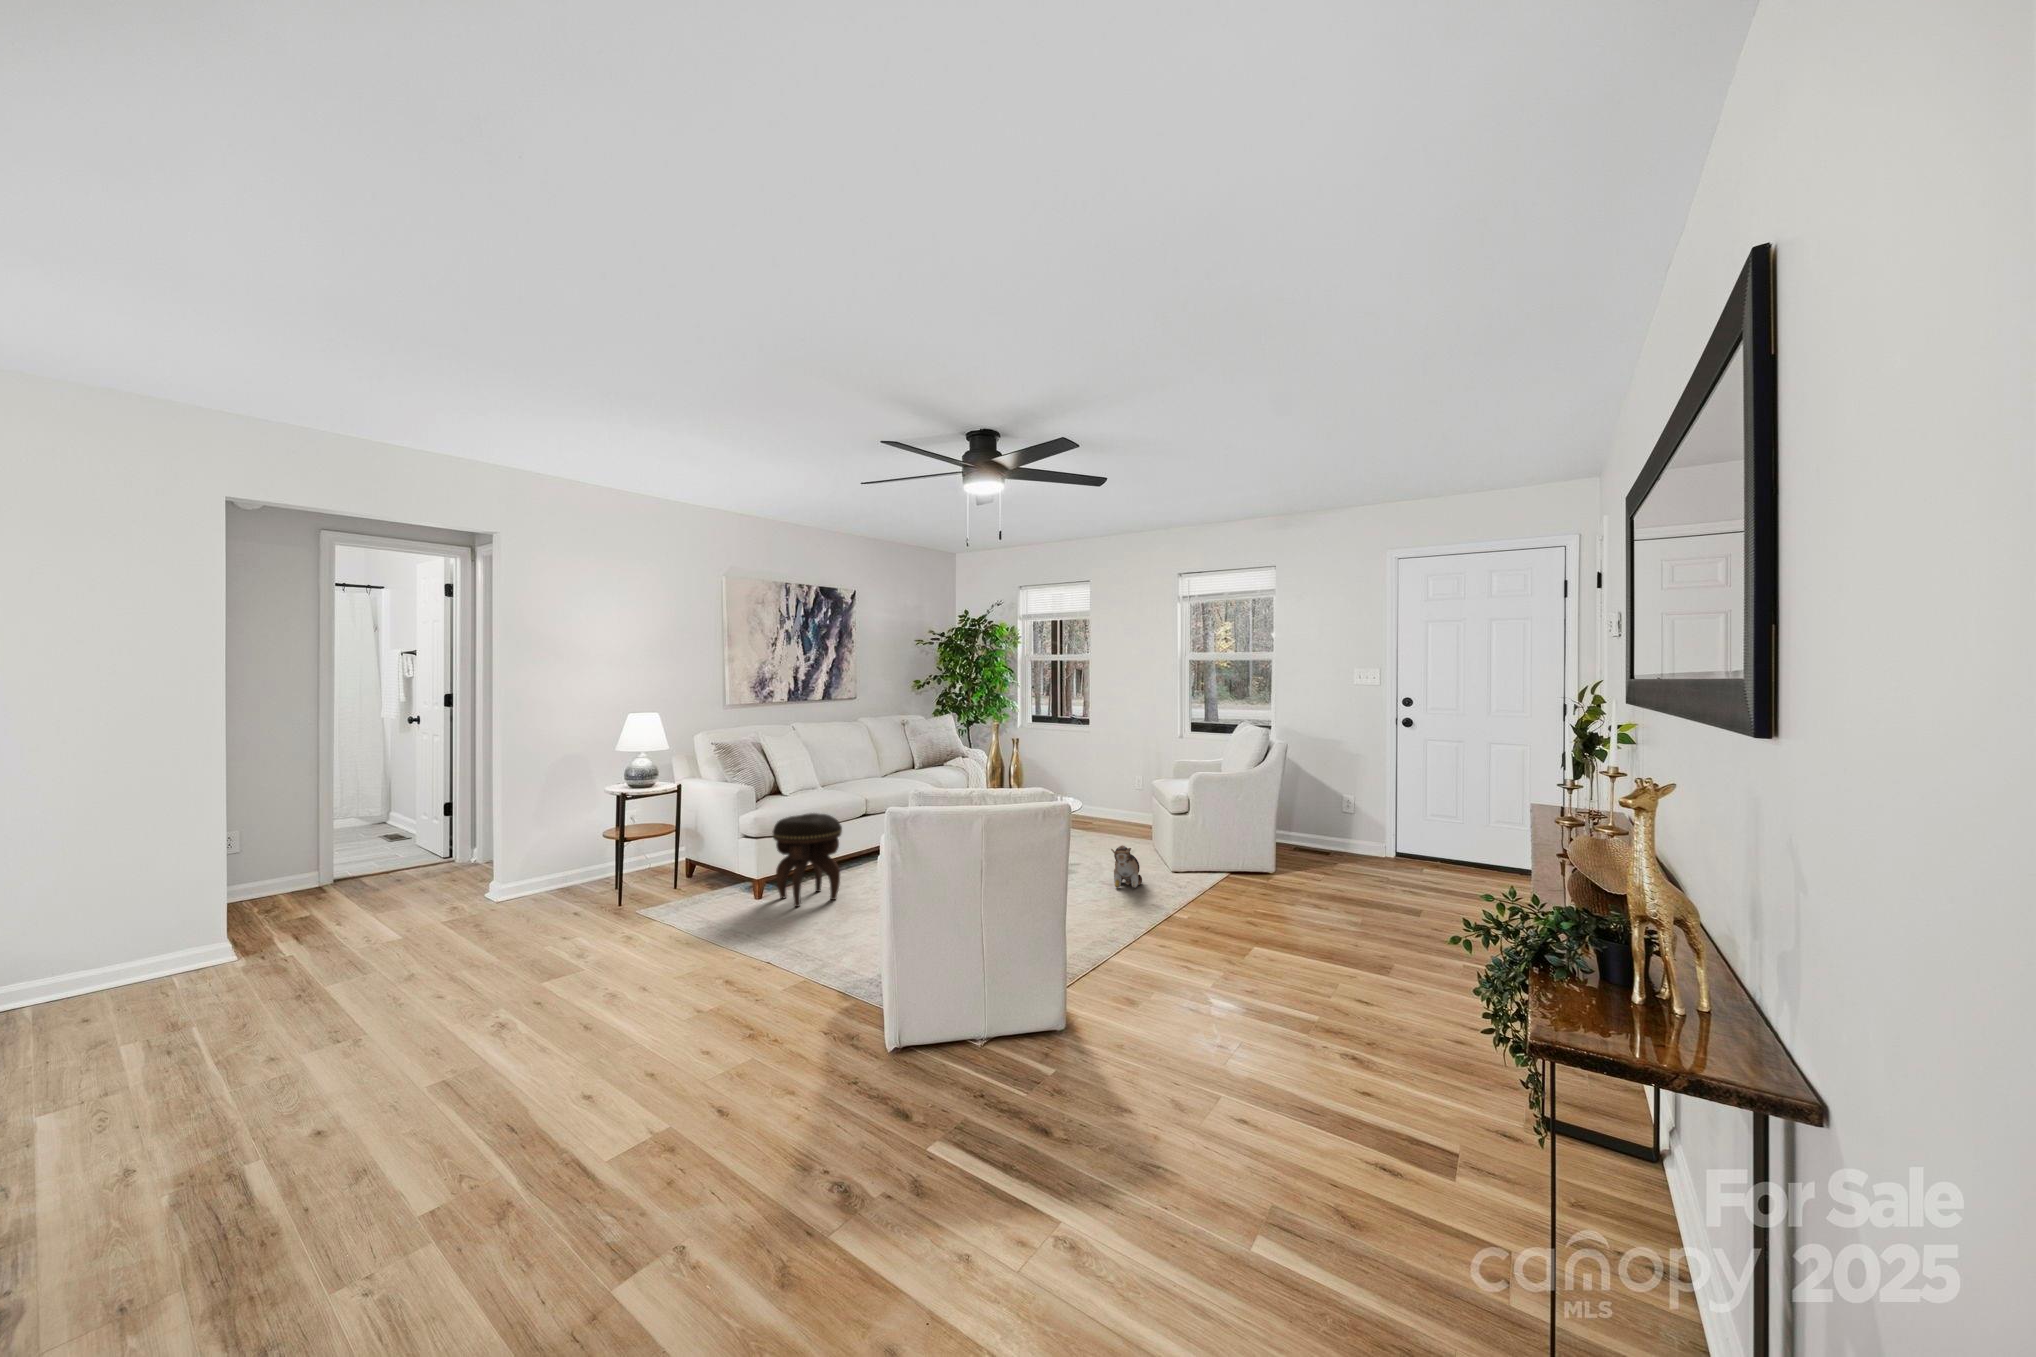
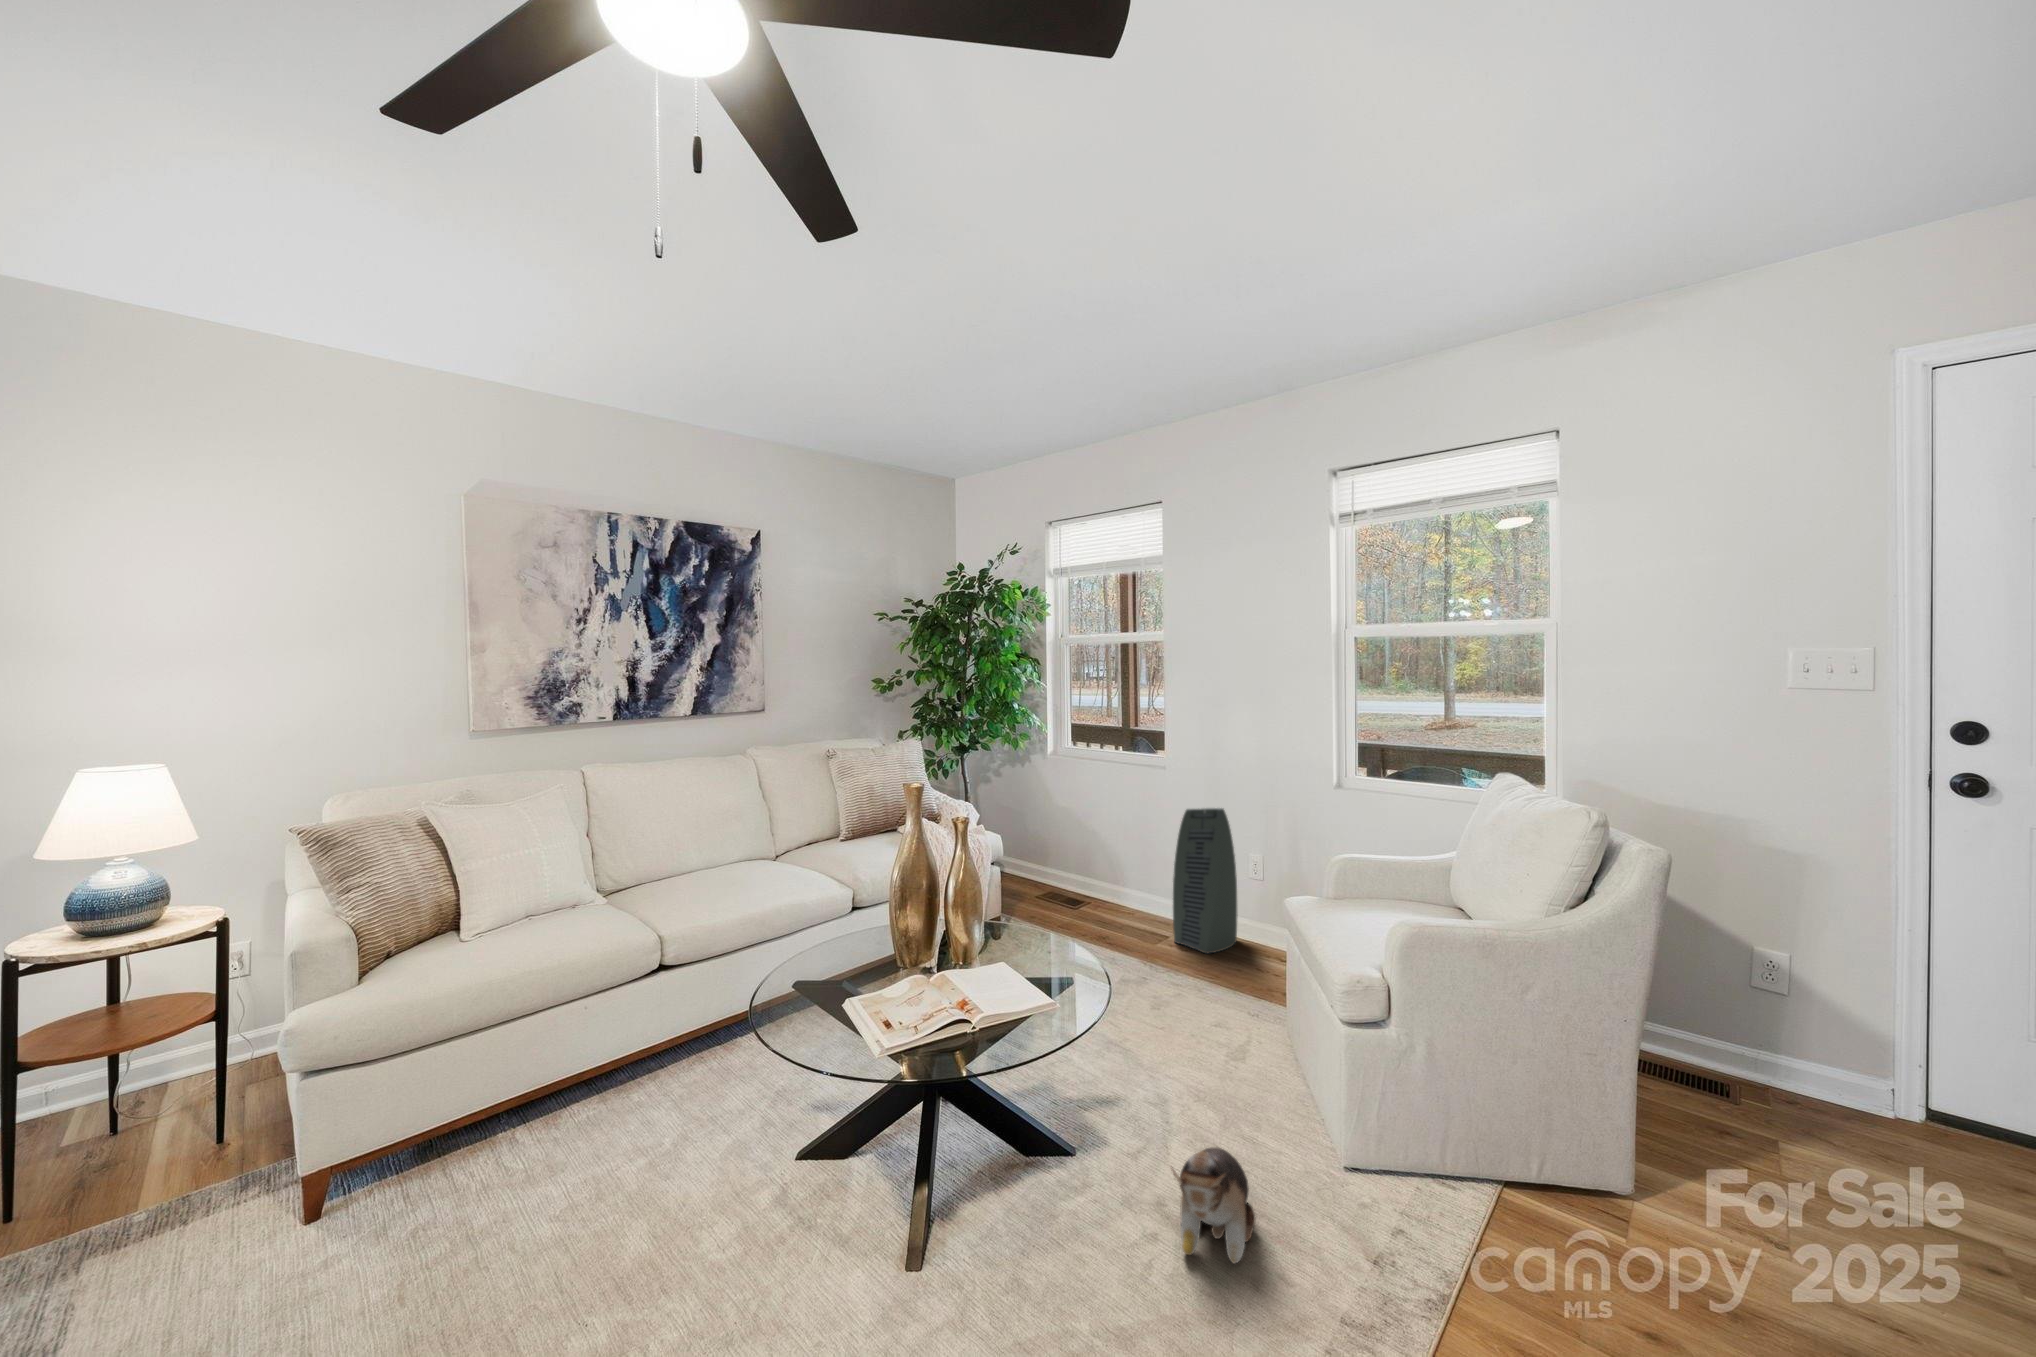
air purifier: none [1099,750,1133,827] -> present [1173,808,1237,953]
footstool: present [773,813,842,907] -> none [309,1018,515,1292]

